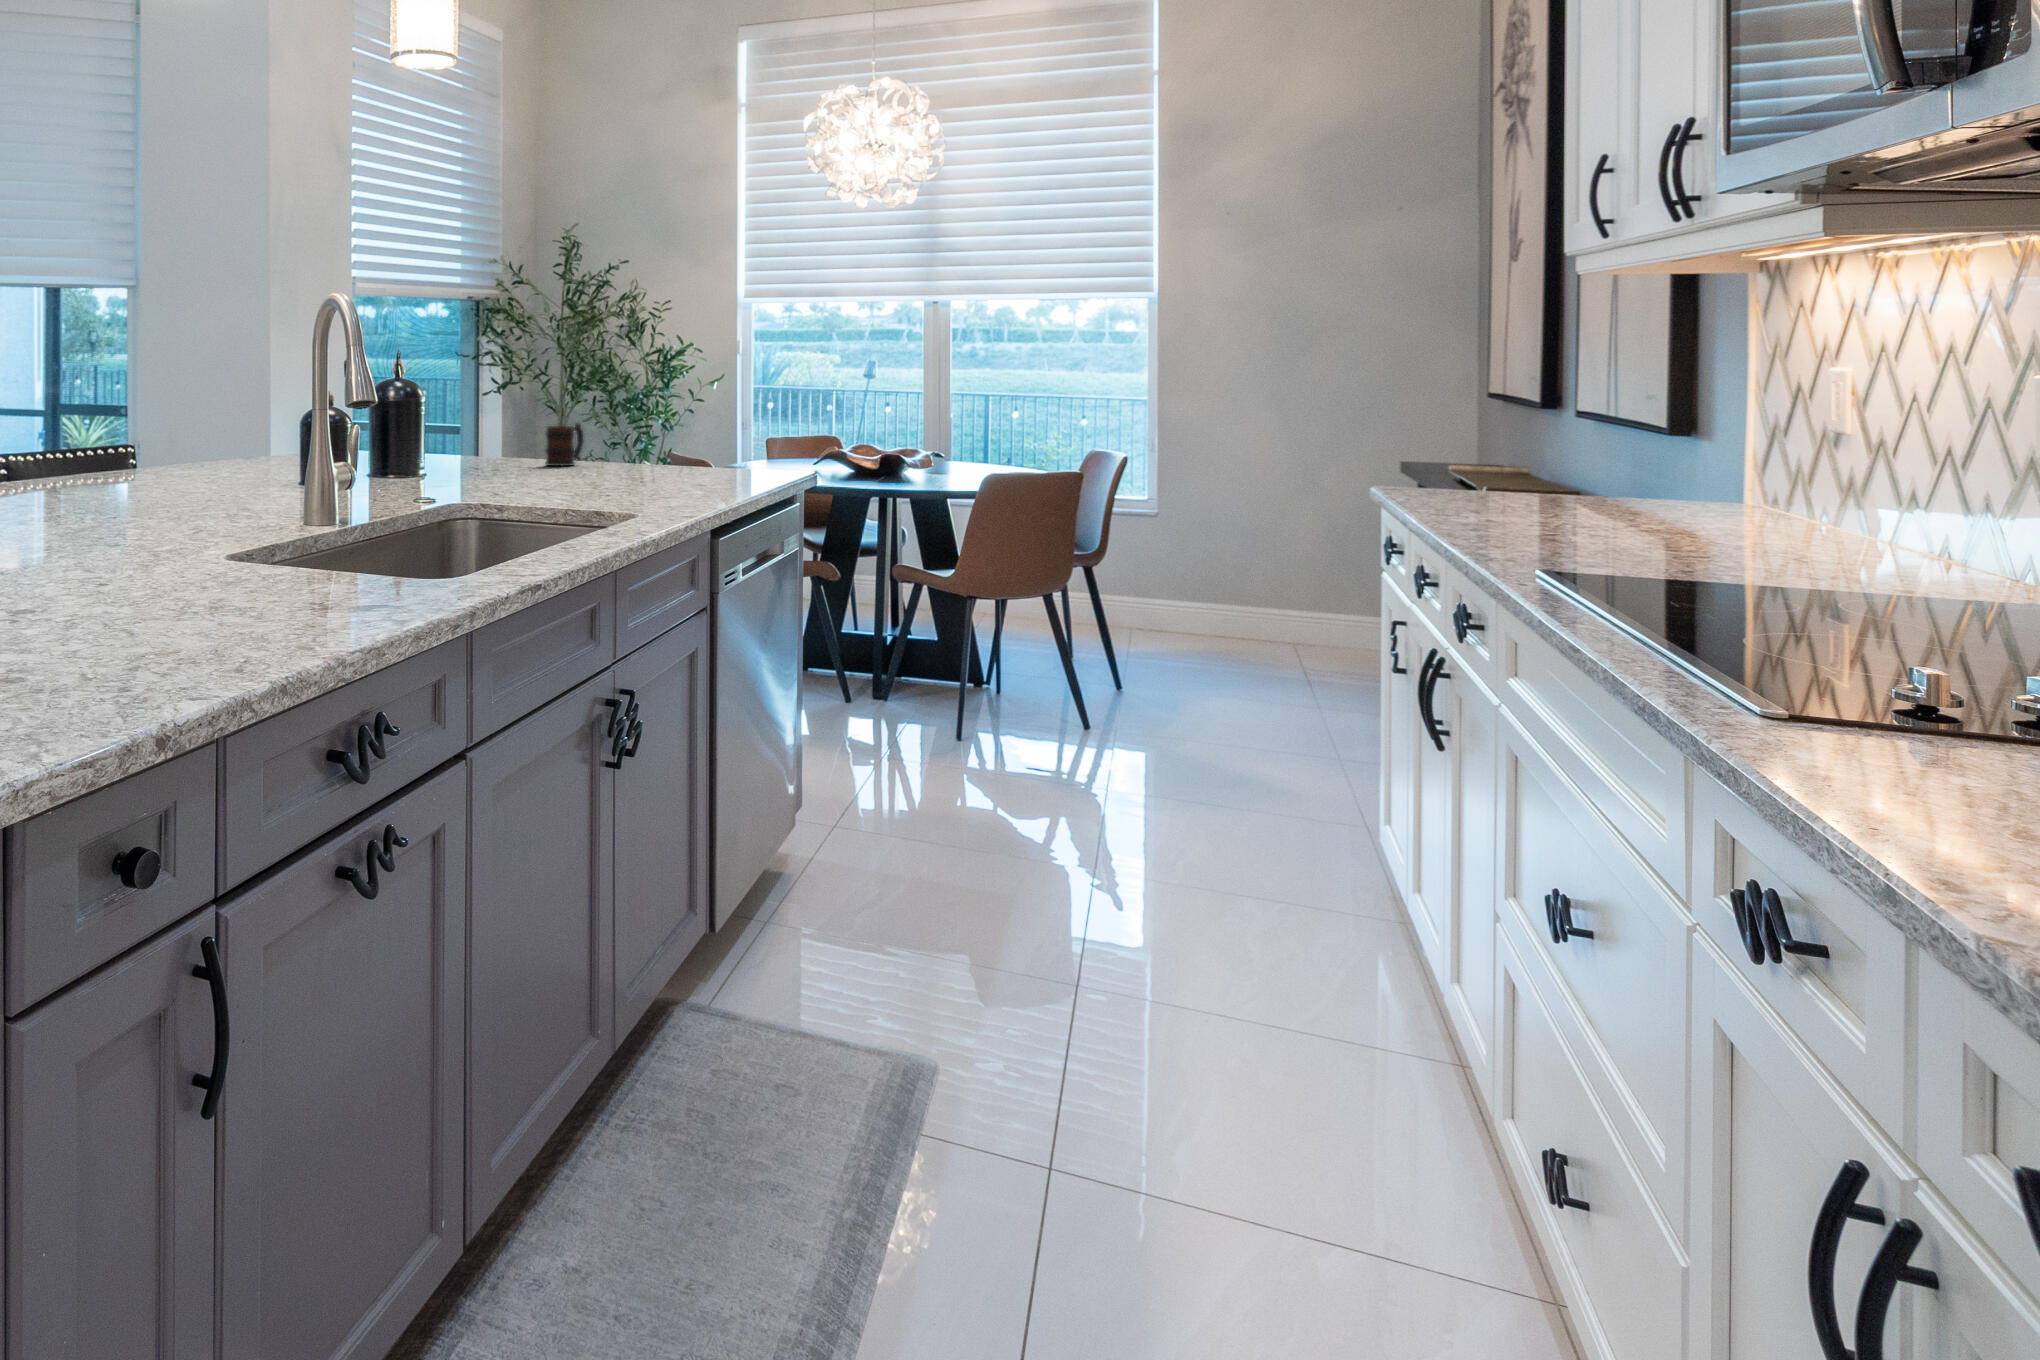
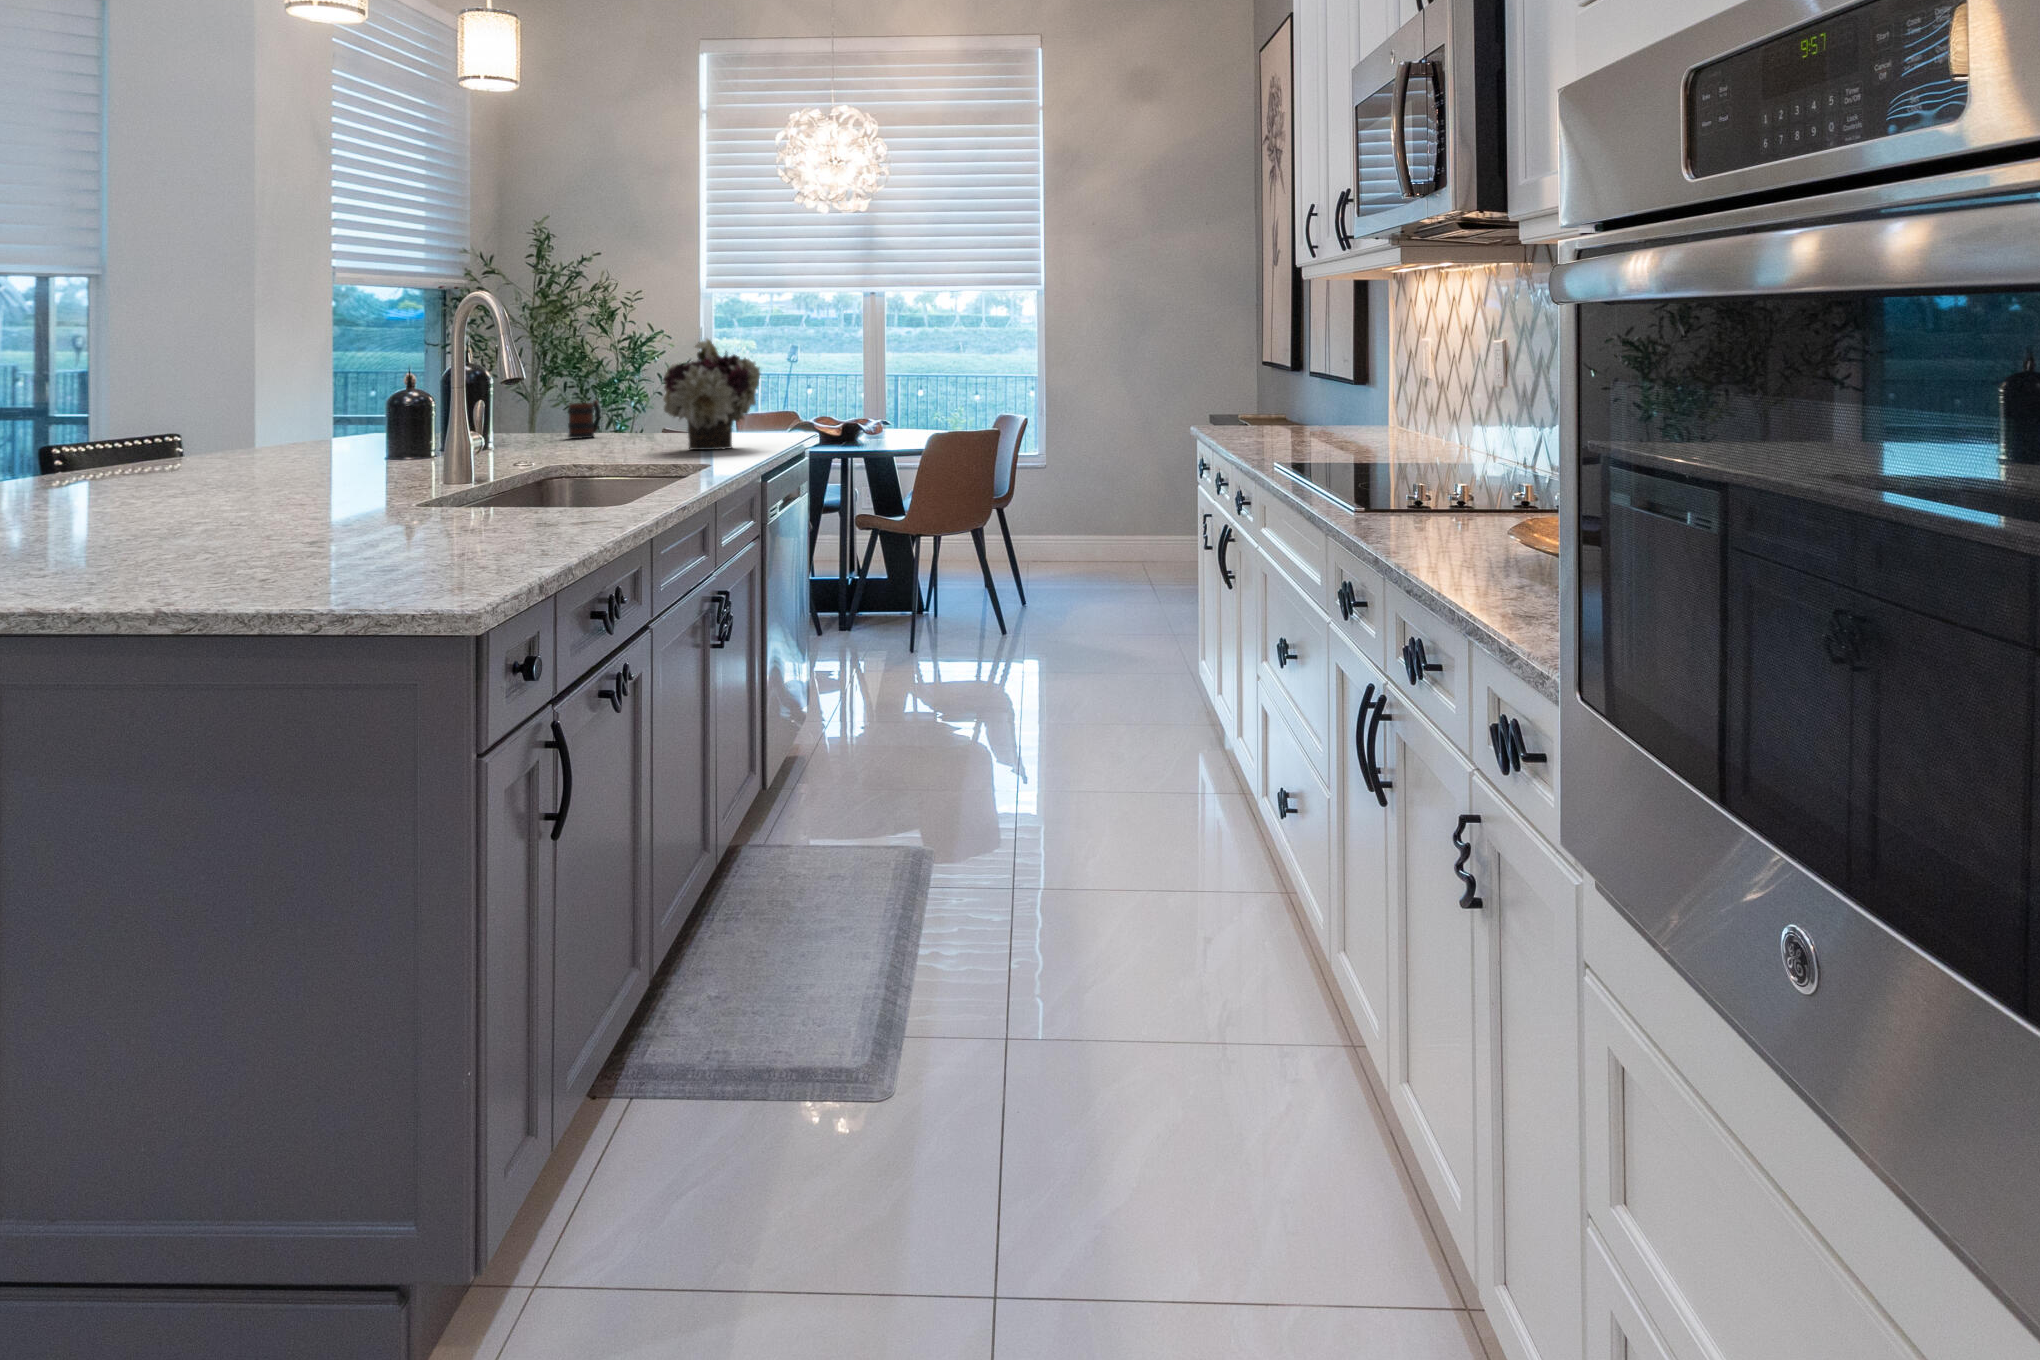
flower arrangement: none [601,355,725,497] -> present [663,338,760,450]

